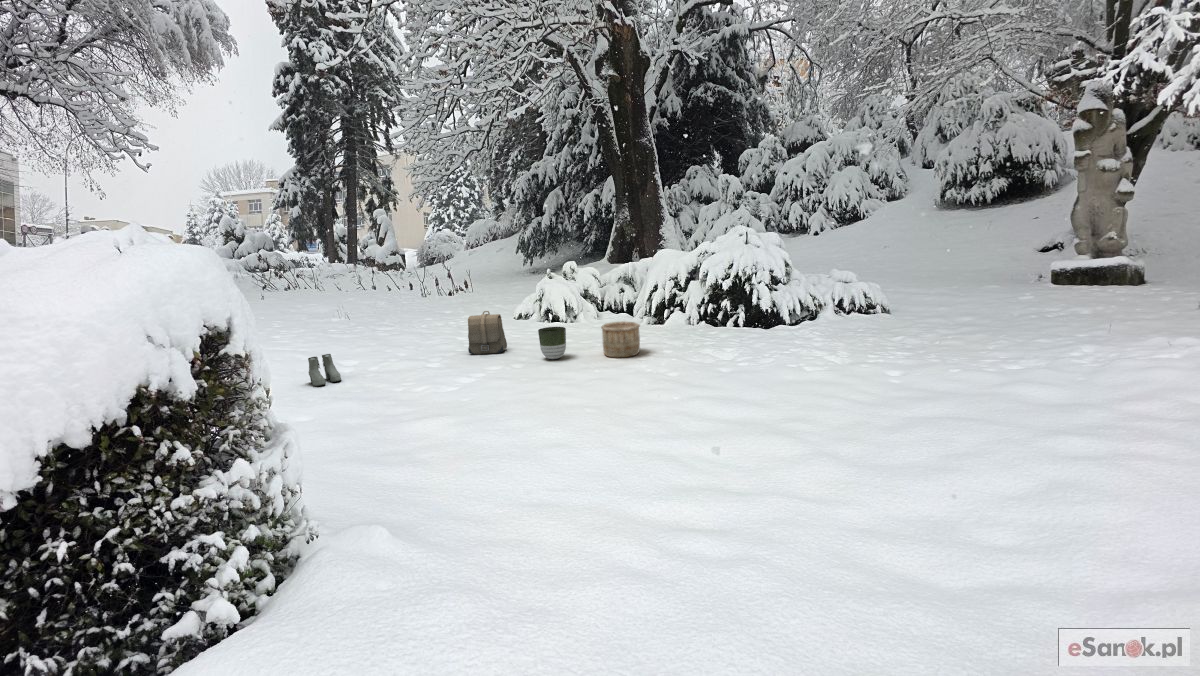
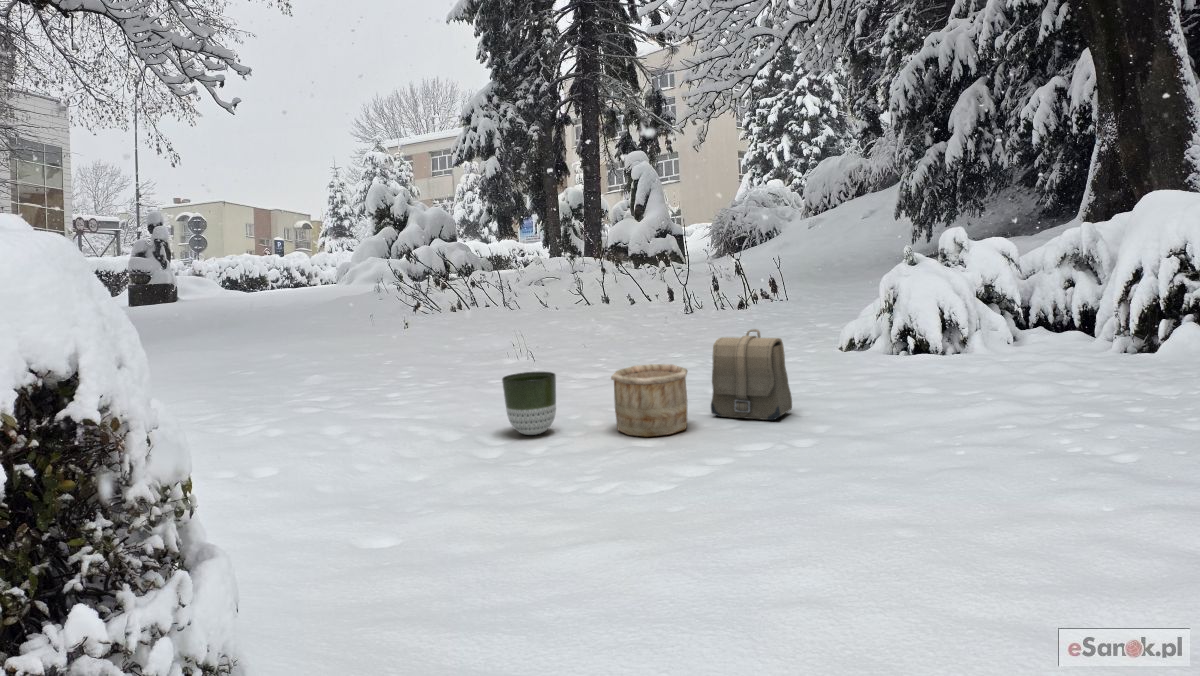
wooden bucket: present [601,321,640,357] -> present [611,364,688,437]
planter: present [538,327,566,359] -> present [502,372,556,435]
boots: present [308,354,341,386] -> none [426,391,473,447]

